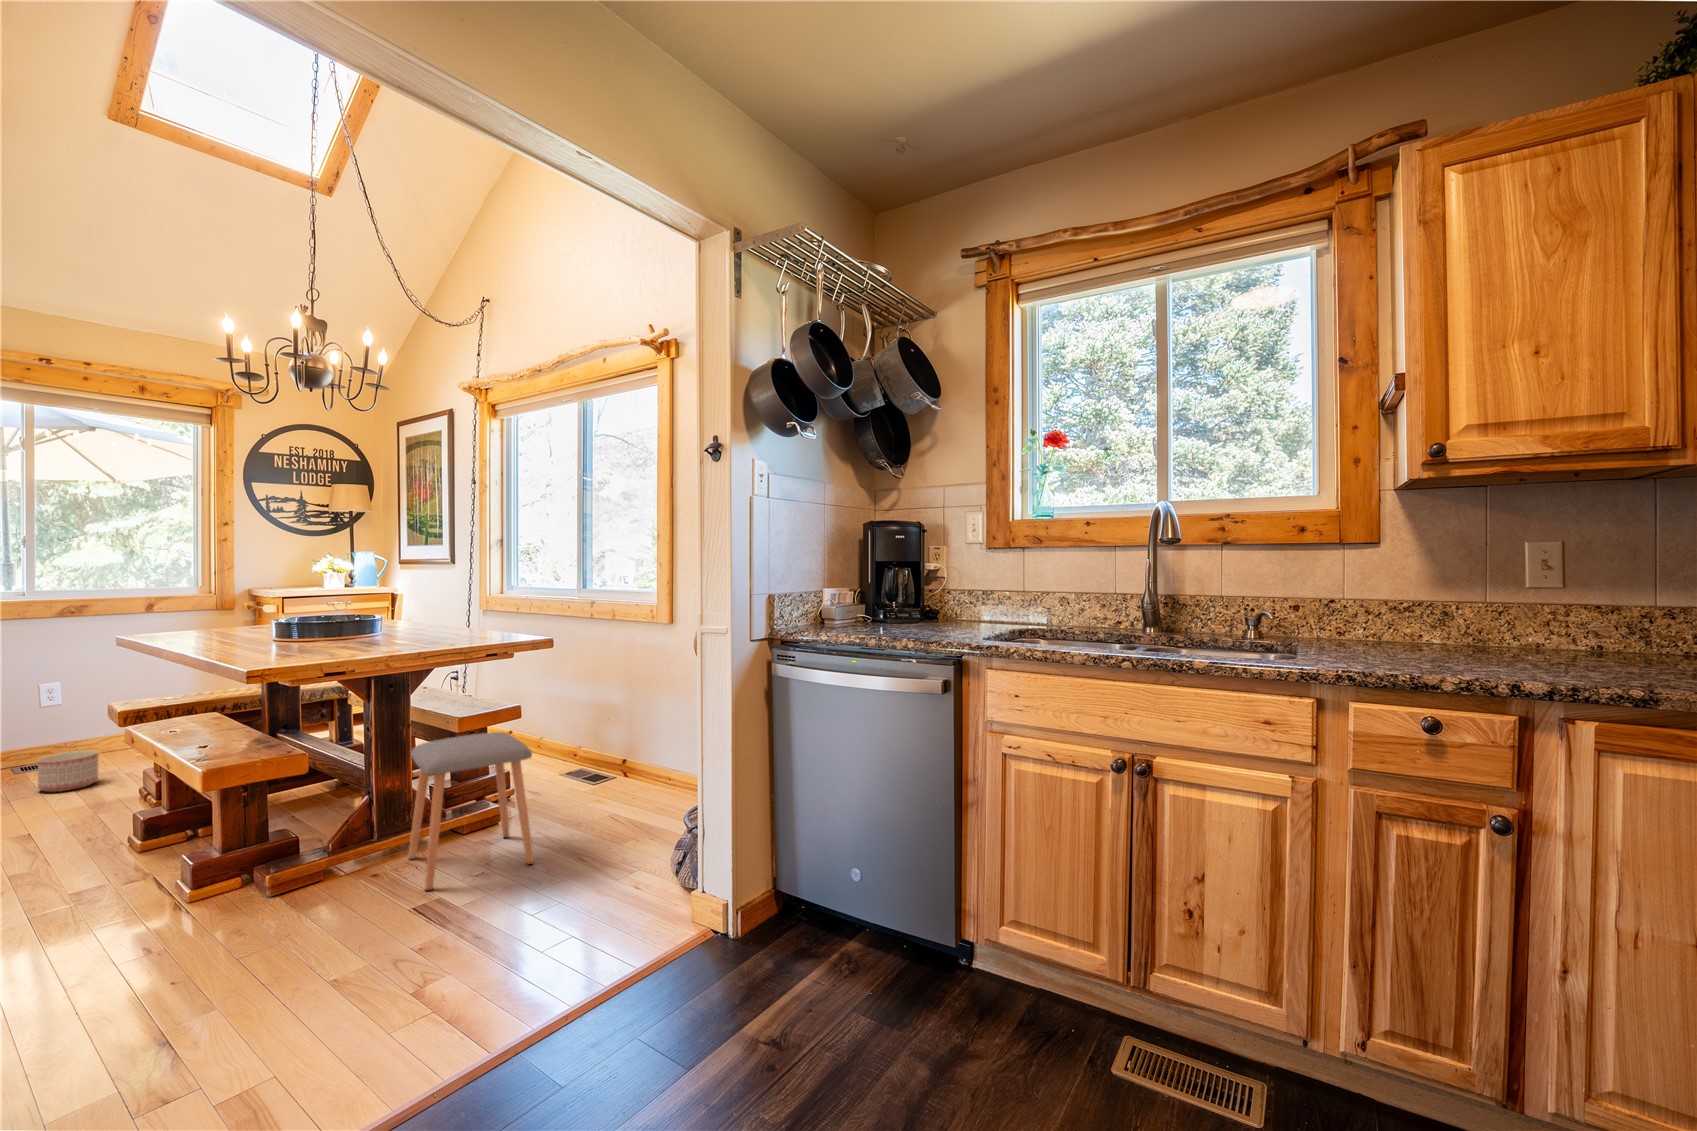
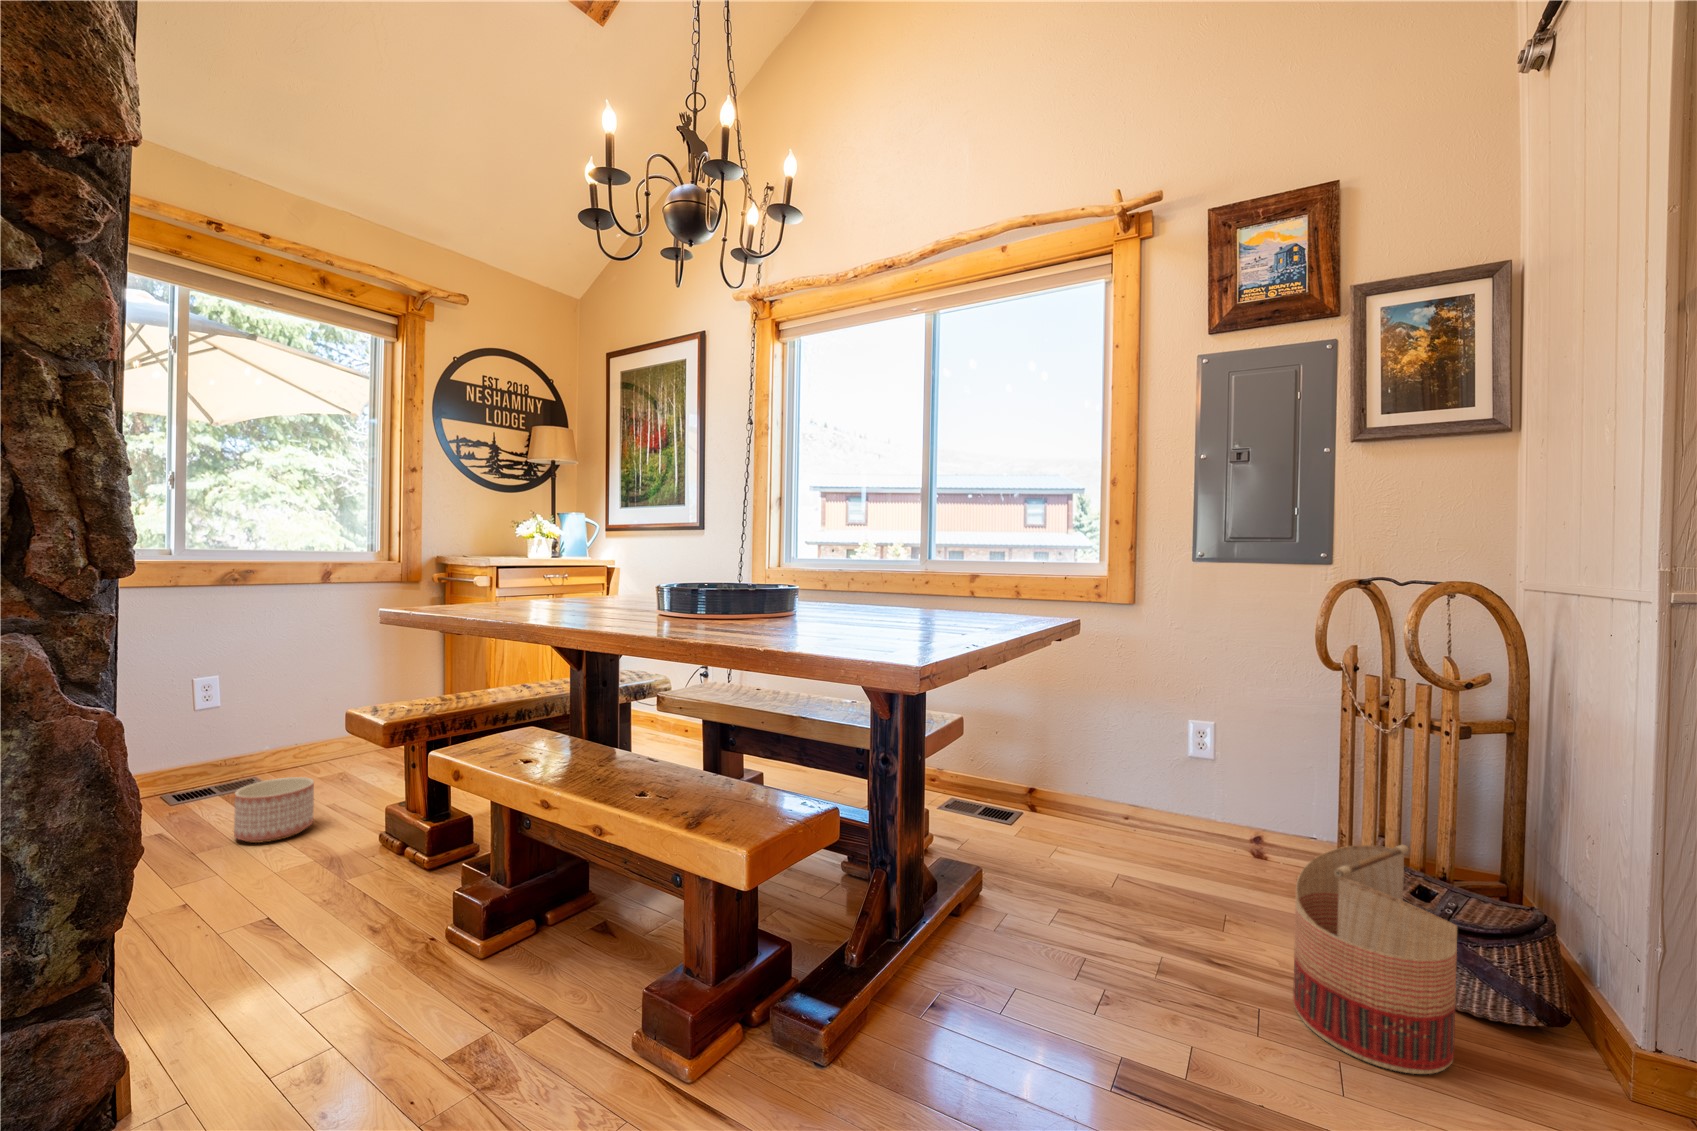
stool: present [408,732,534,891] -> none [971,766,1192,1065]
basket: none [564,774,646,896] -> present [1293,845,1457,1074]

